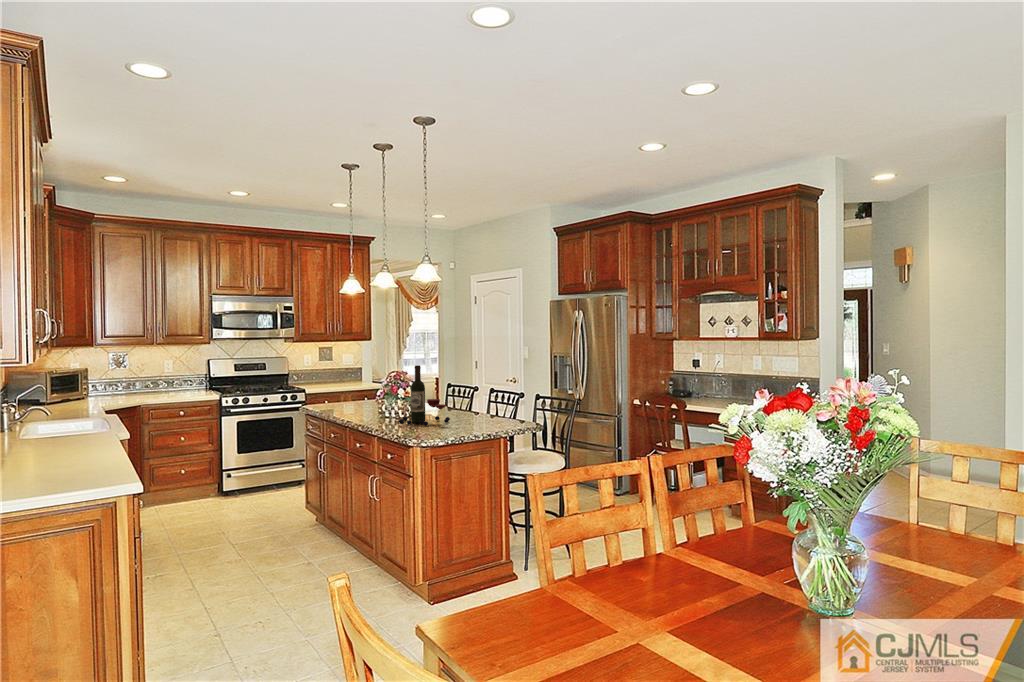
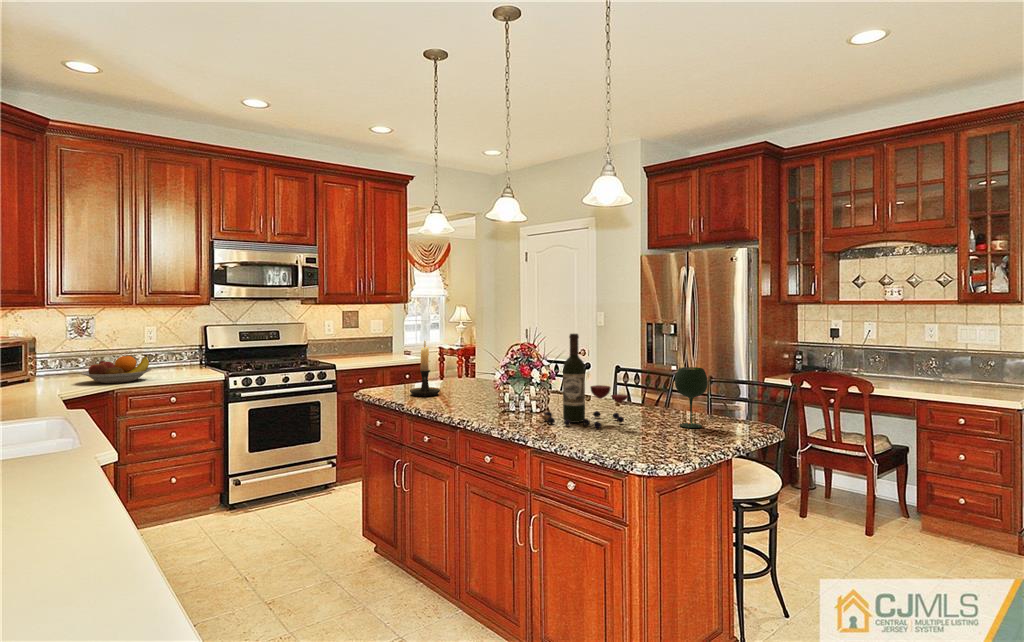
candle holder: none [335,369,356,409] -> present [410,340,440,396]
fruit bowl: none [117,382,166,401] -> present [81,356,152,383]
wine glass: none [478,387,498,426] -> present [675,367,708,428]

